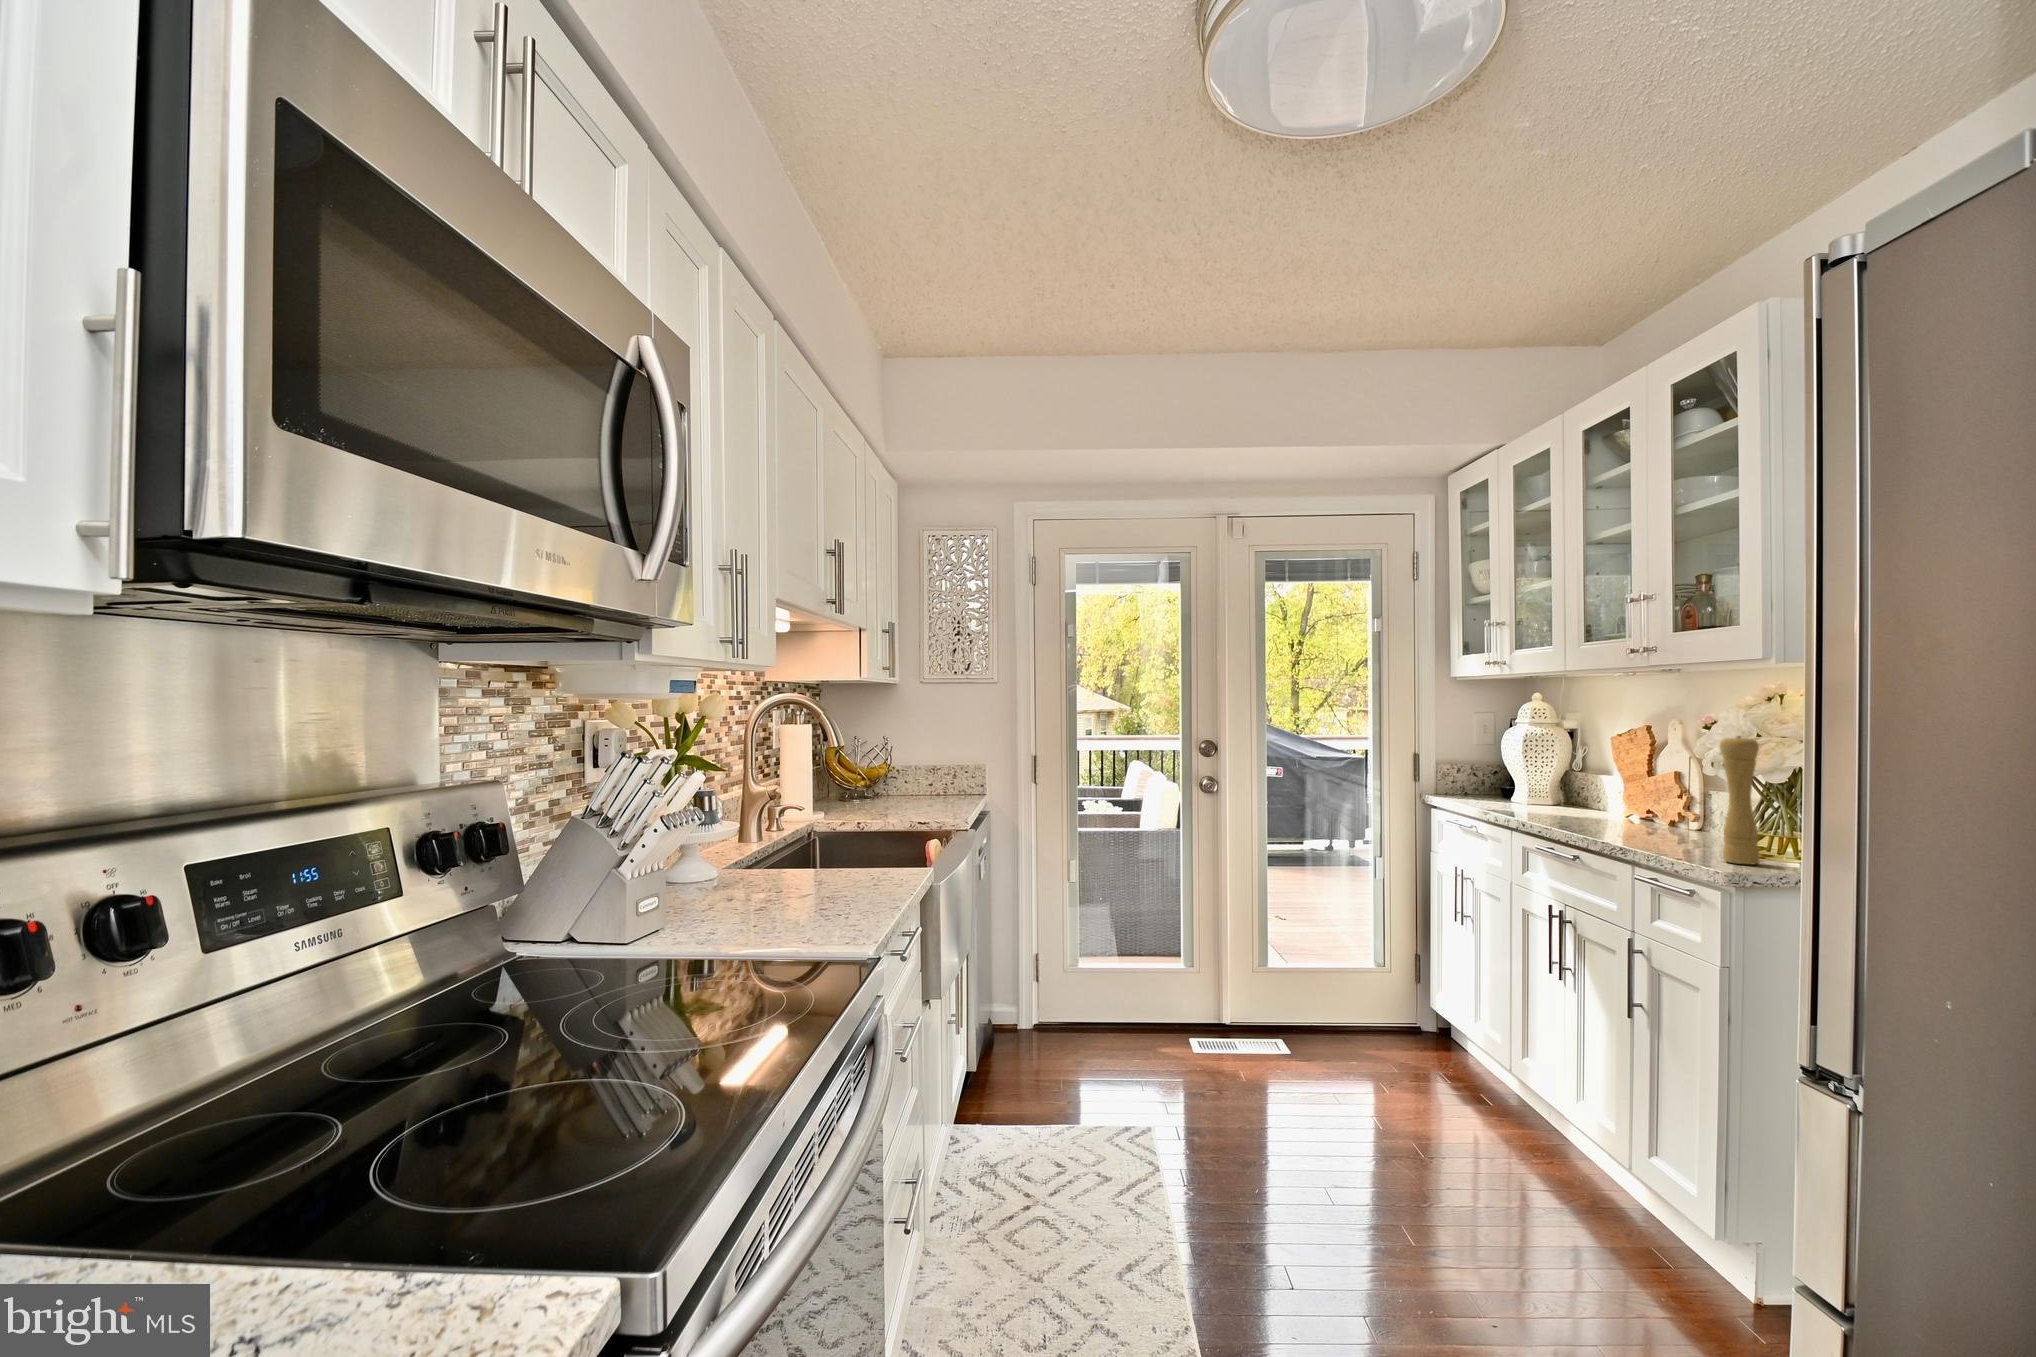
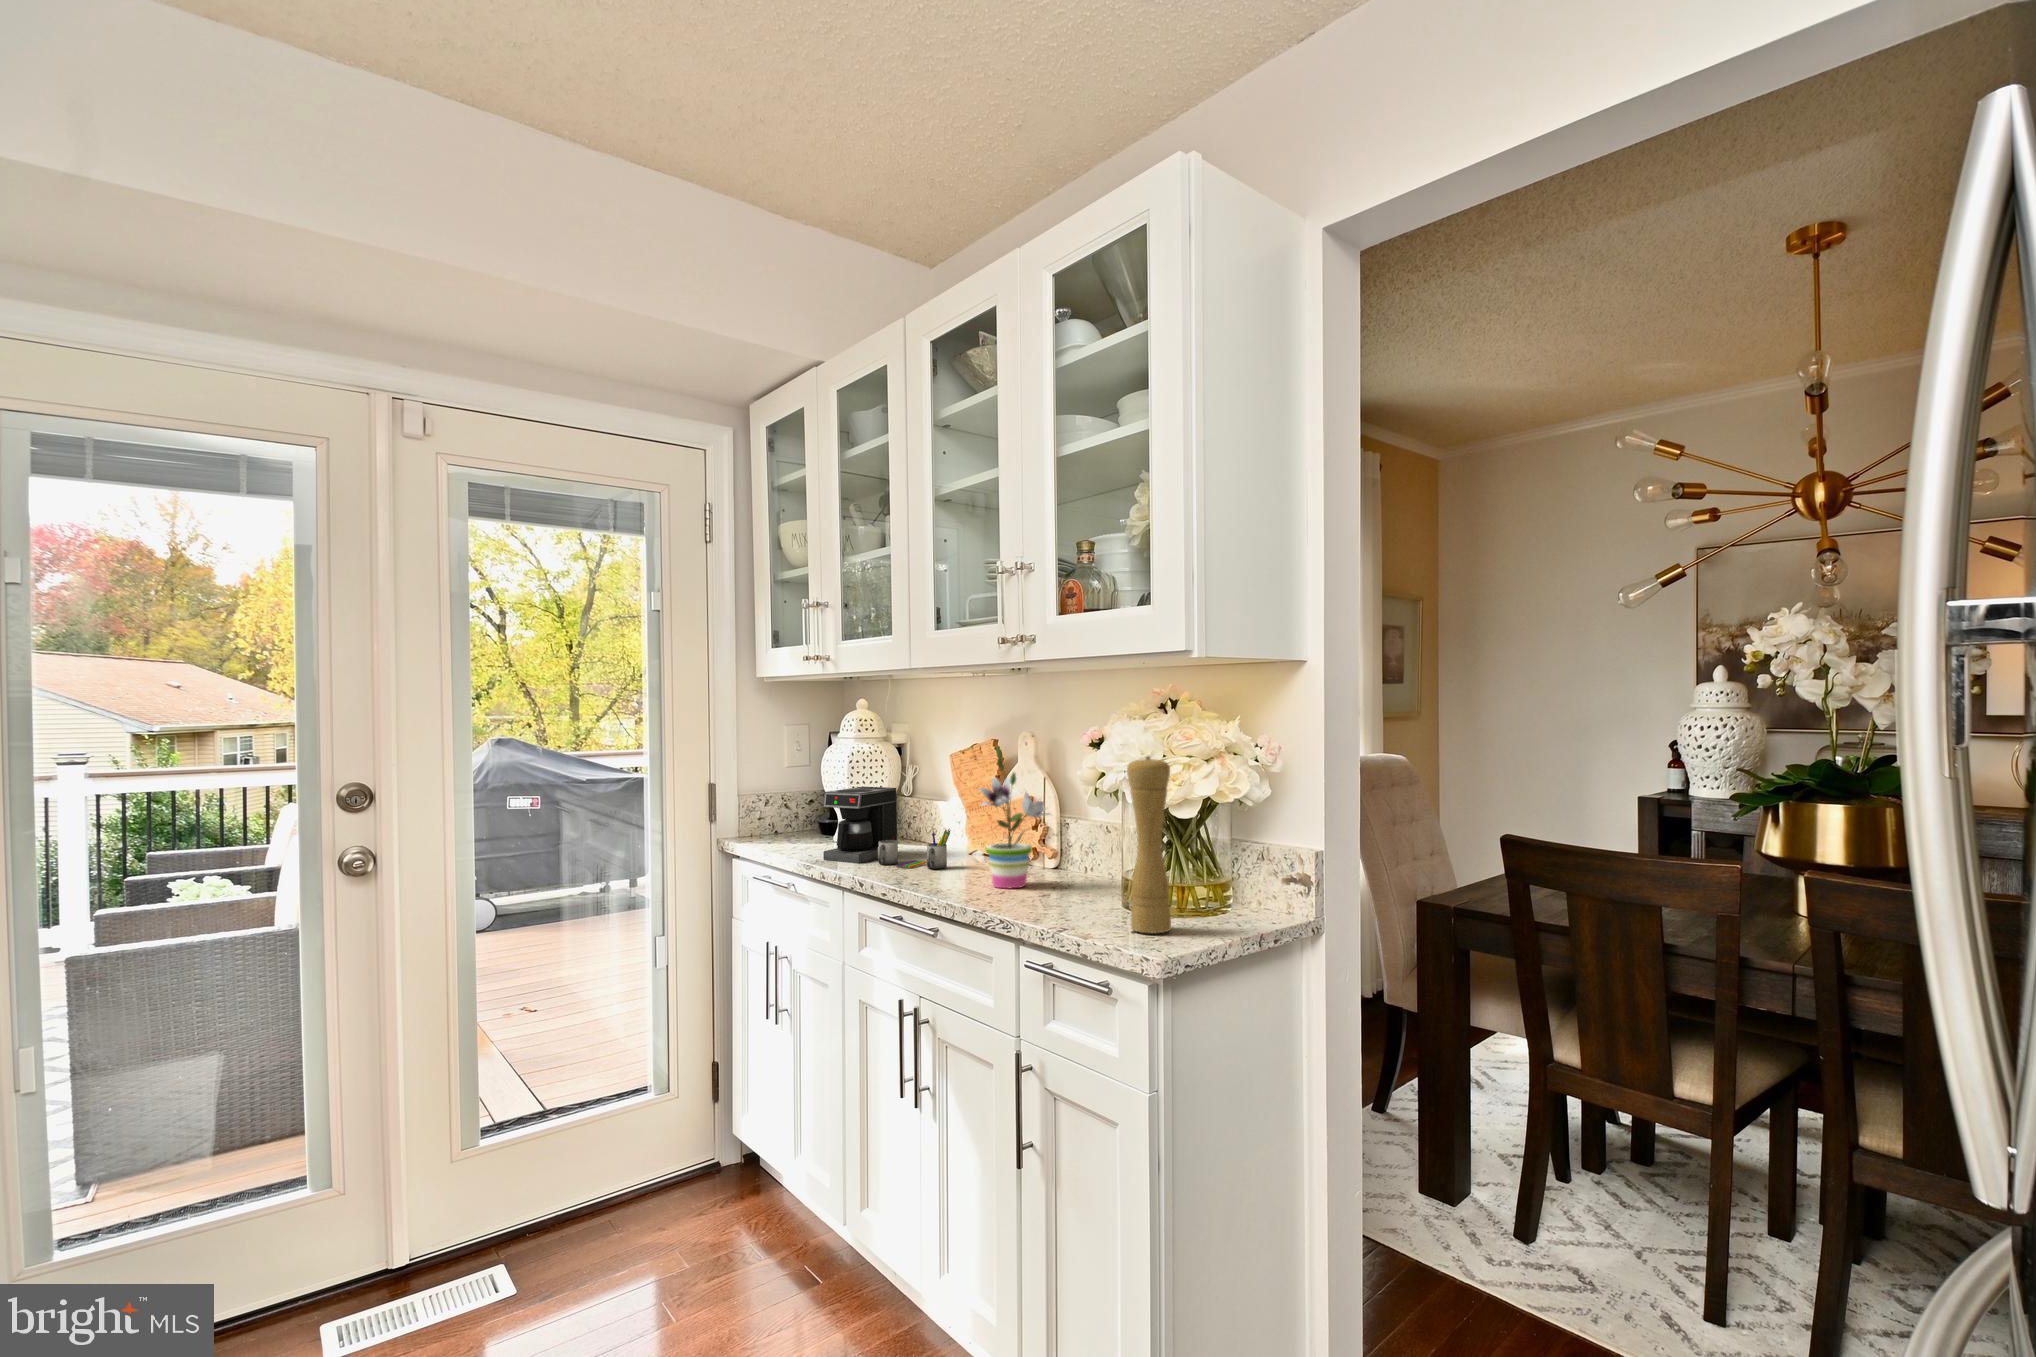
potted plant: none [1614,729,1686,836] -> present [979,746,1049,888]
coffee maker: none [1498,759,1602,822] -> present [823,787,950,869]

